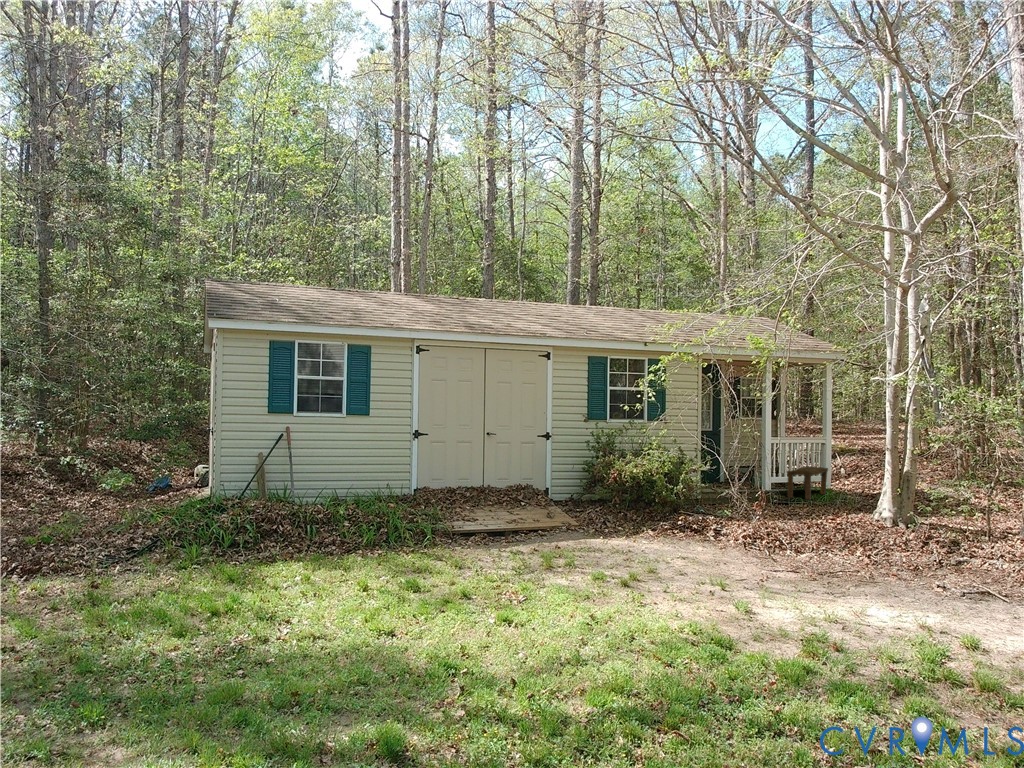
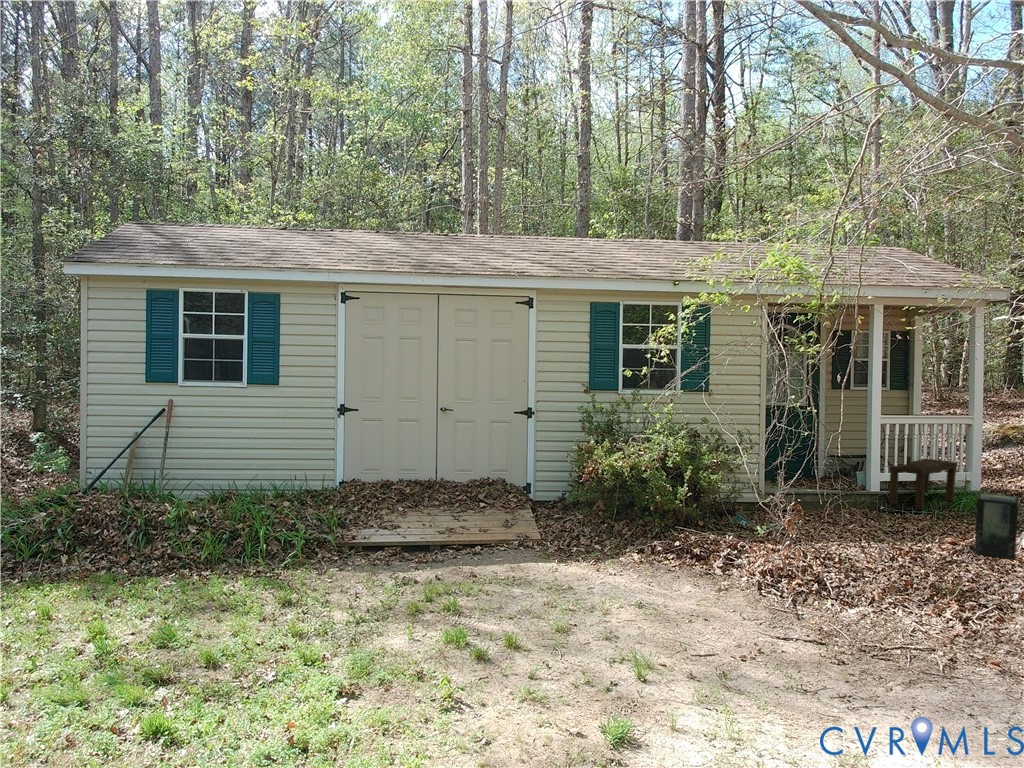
storage box: none [854,484,882,525] -> present [975,493,1018,560]

